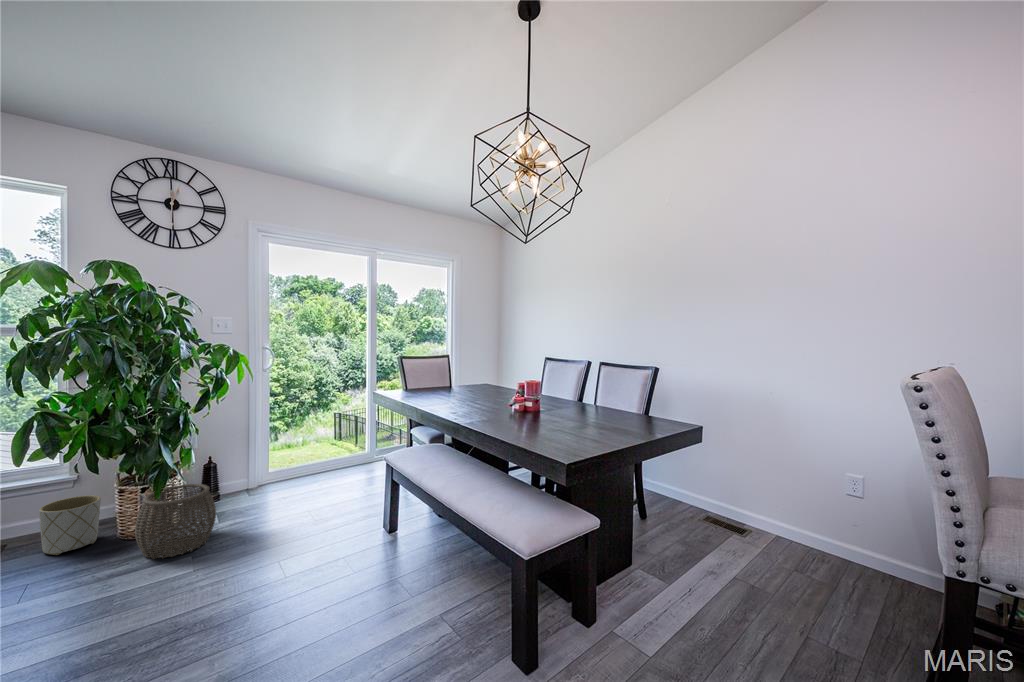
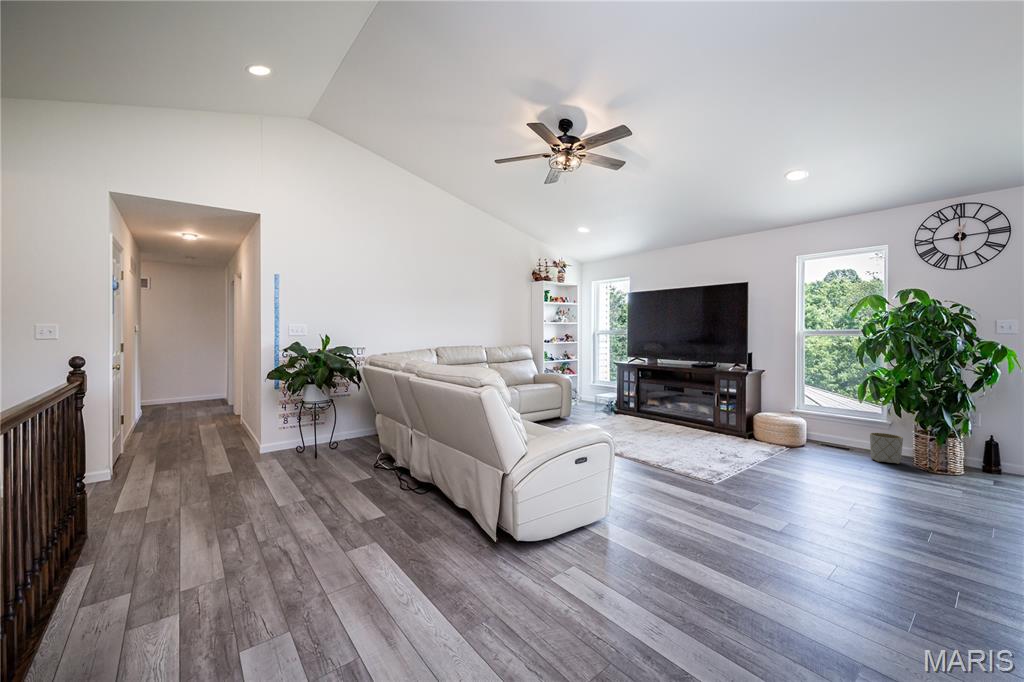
woven basket: present [135,484,216,559] -> none [922,441,986,489]

